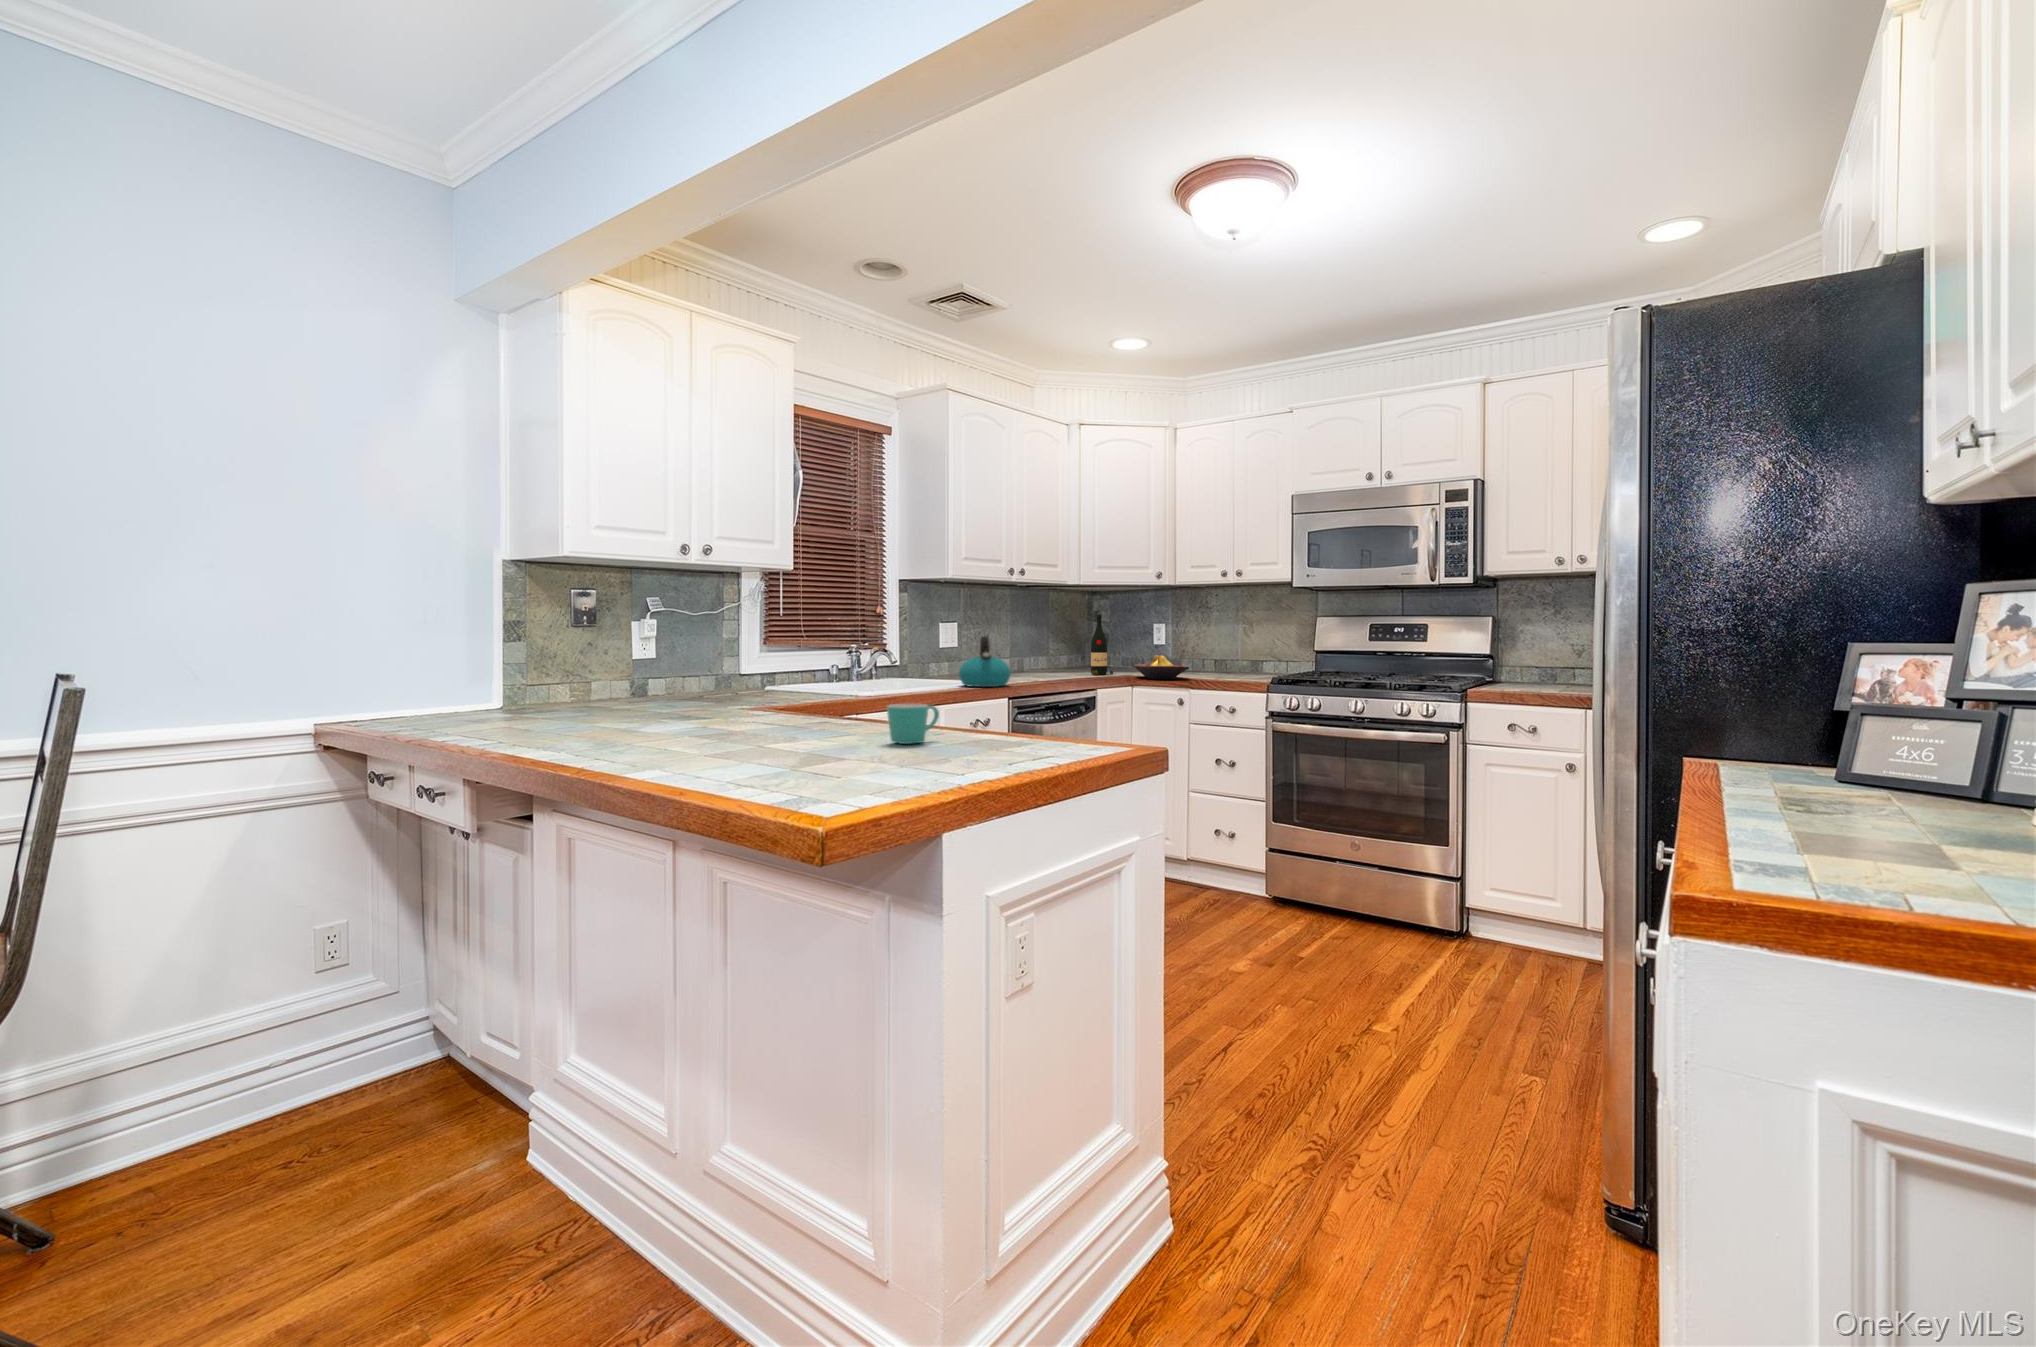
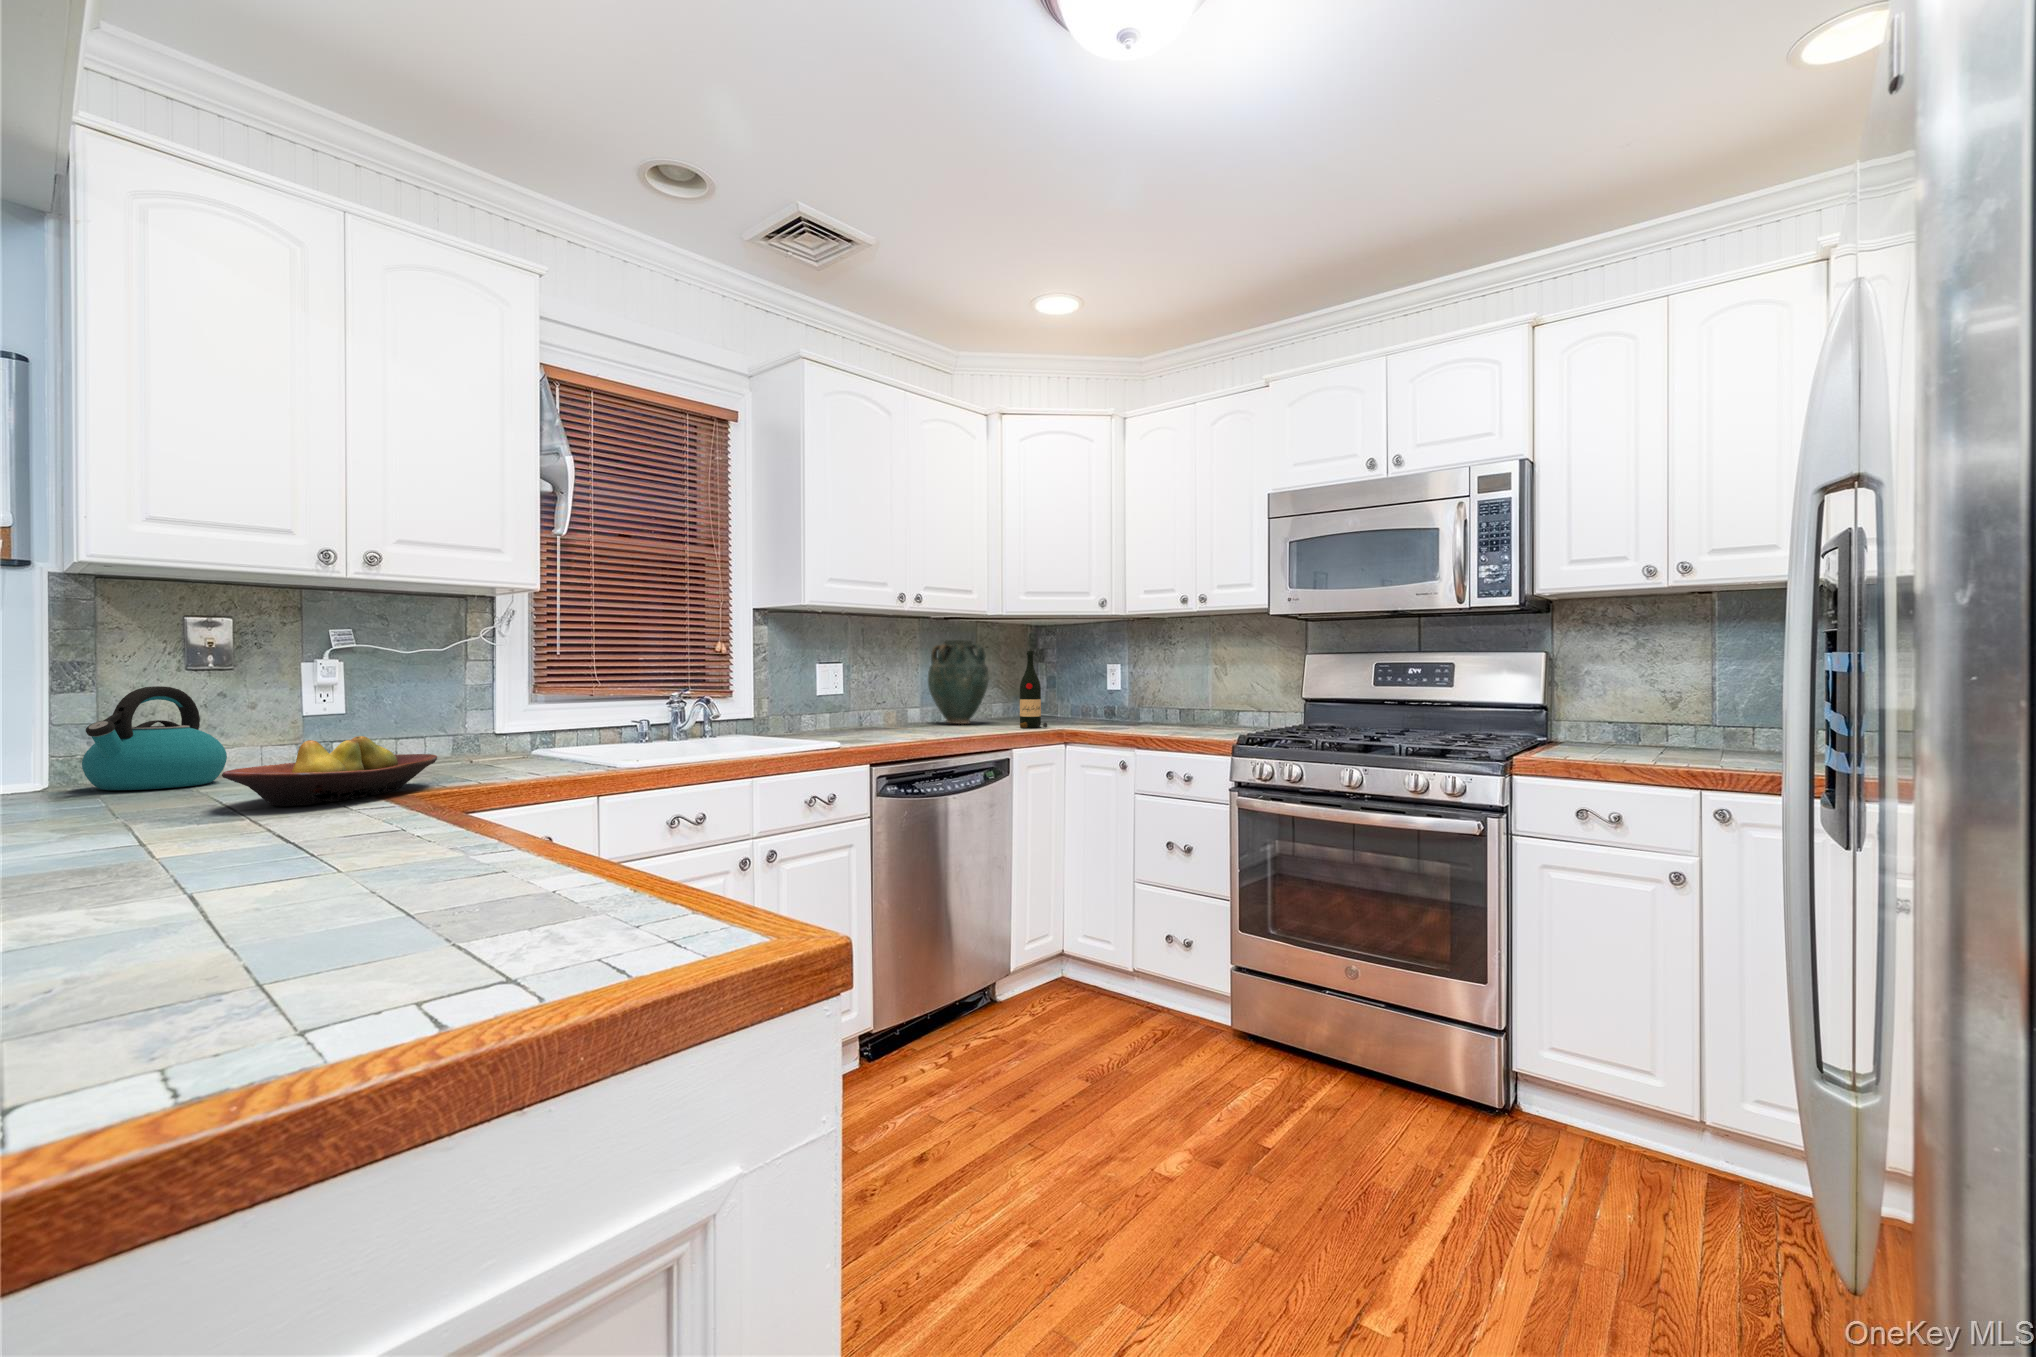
vase: none [1013,606,1061,672] -> present [928,640,988,724]
kettle: present [959,636,1011,687] -> present [82,686,227,790]
fruit bowl: present [1134,655,1189,679] -> present [222,736,437,806]
mug: present [887,704,939,744] -> none [211,835,376,934]

